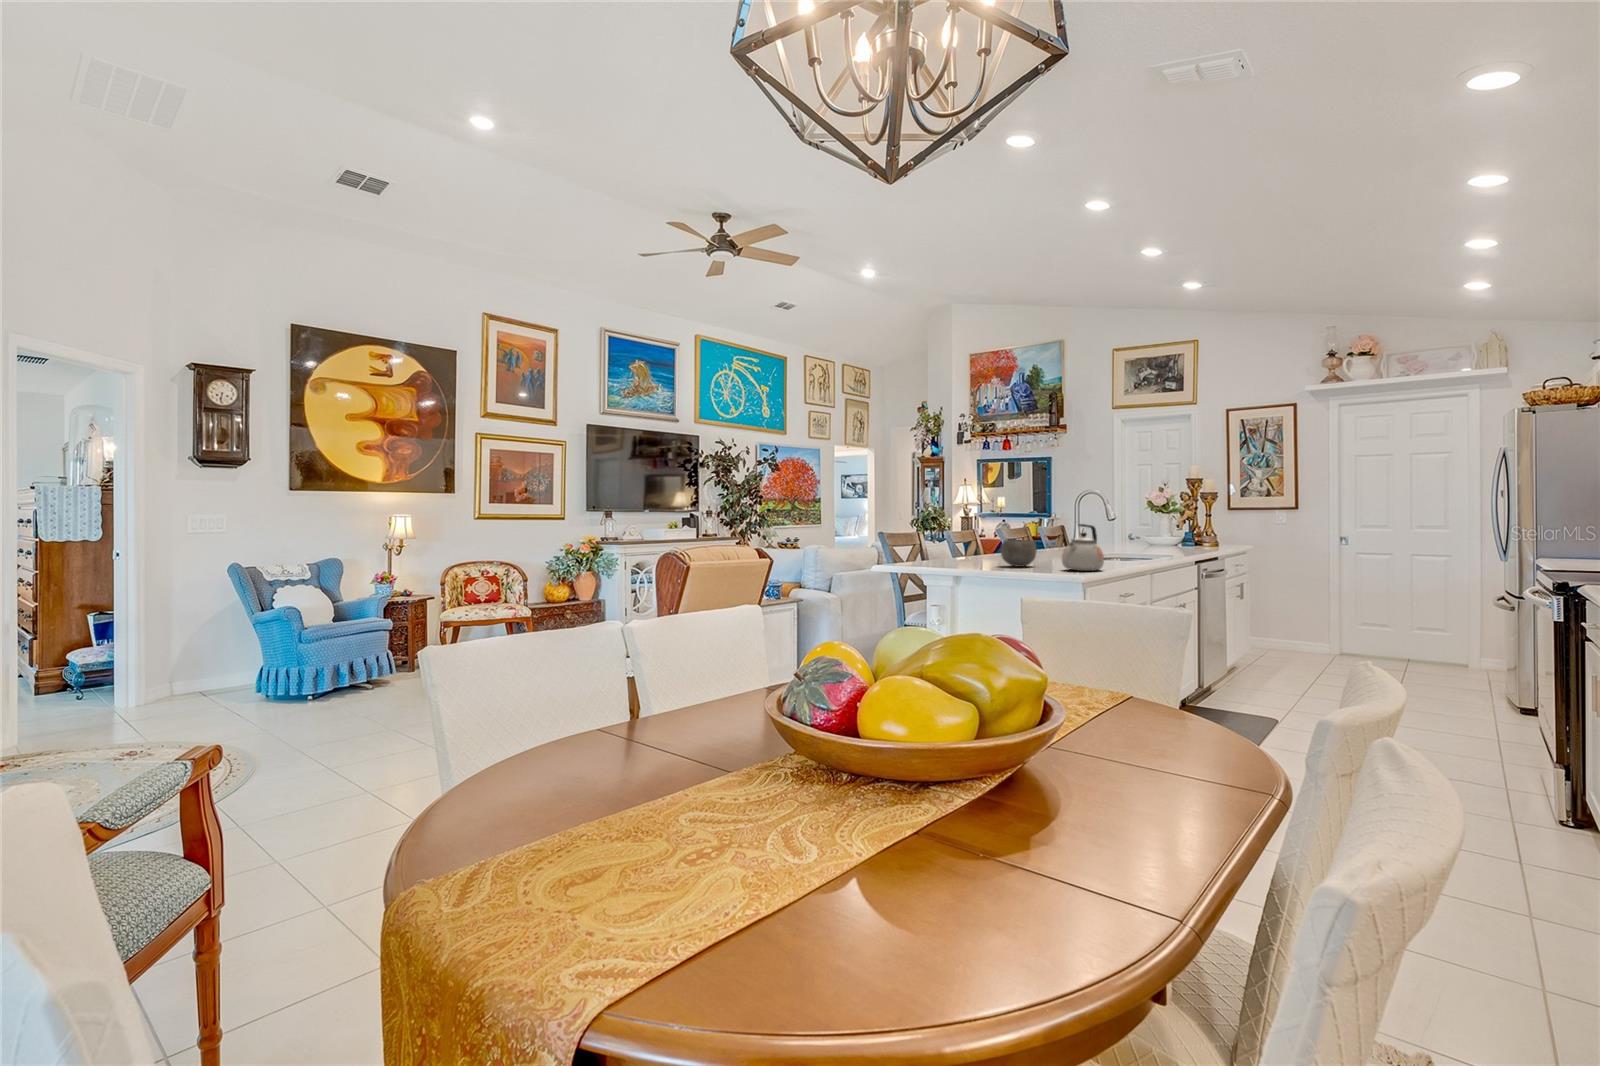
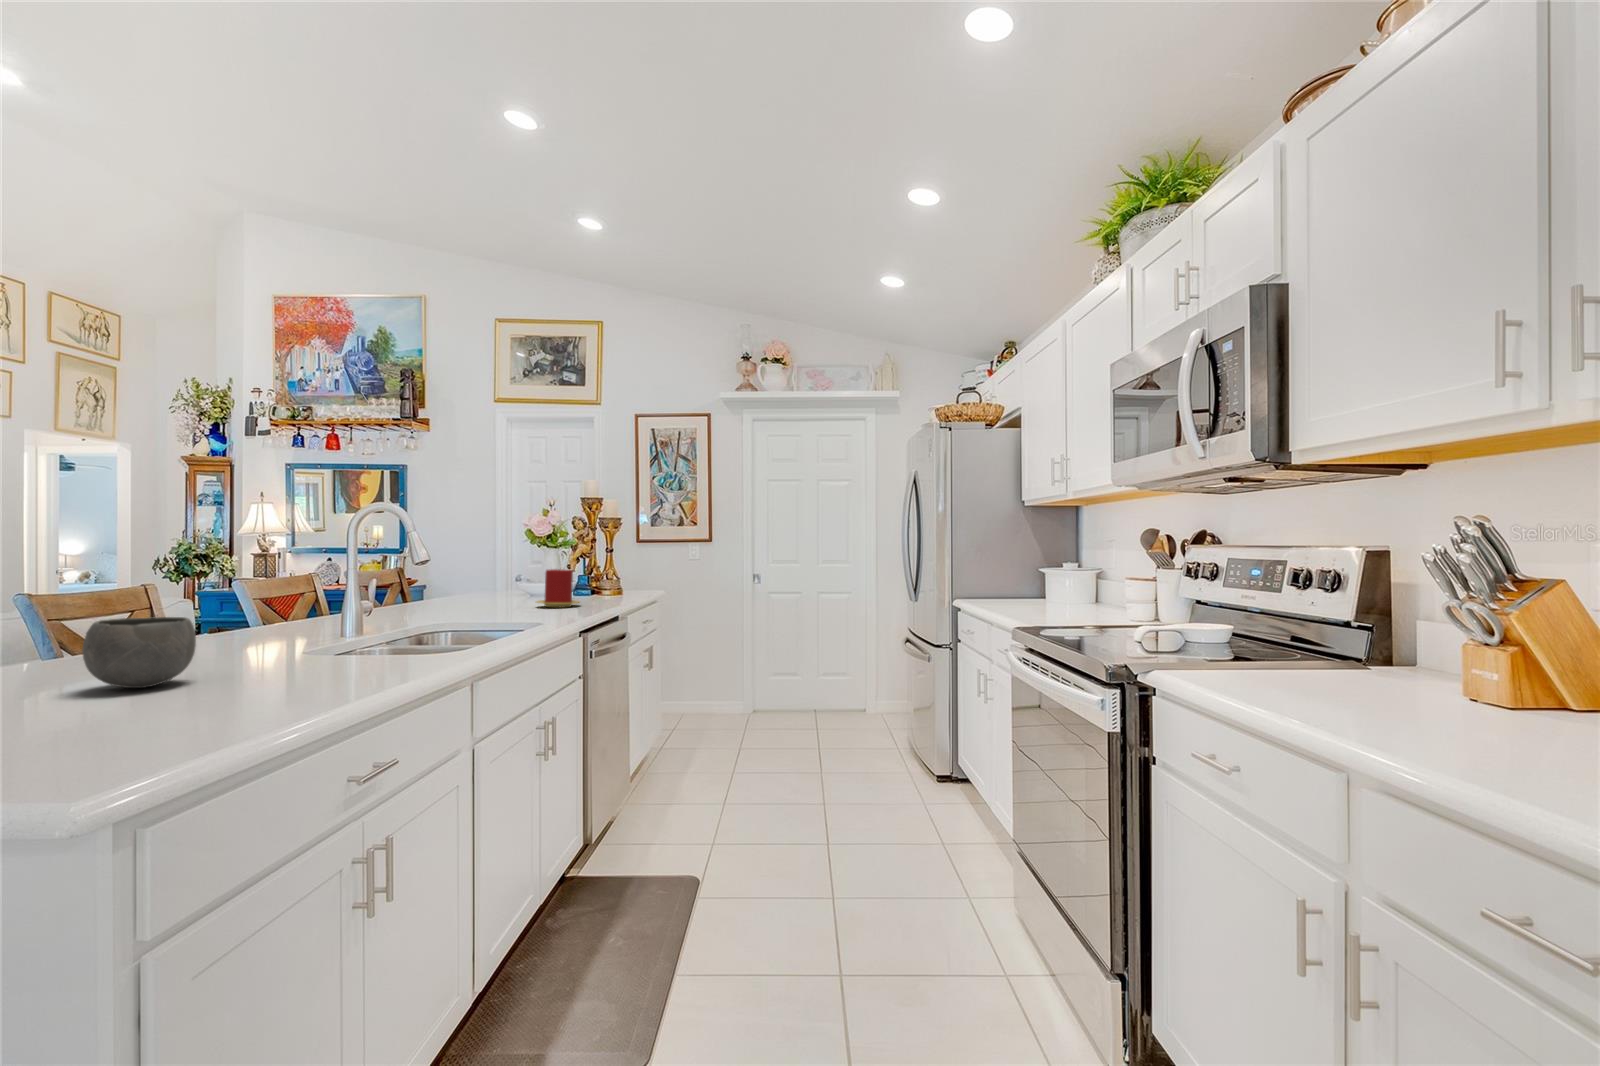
kettle: present [1062,524,1104,571] -> none [231,579,347,697]
candle: none [1161,527,1191,551] -> present [536,569,580,607]

